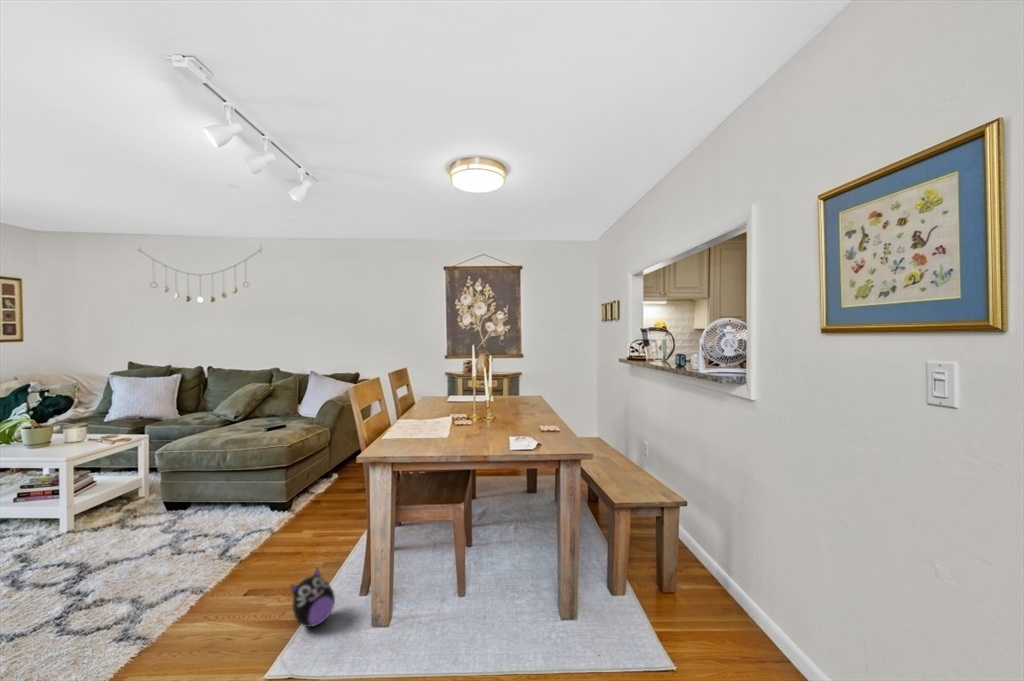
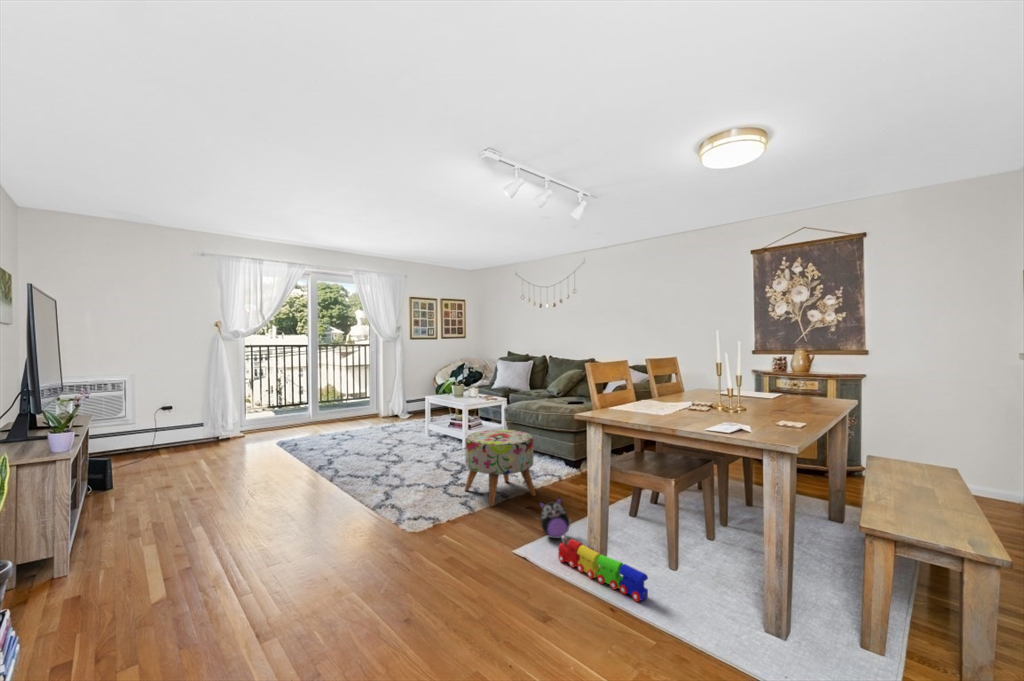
ottoman: none [110,487,250,619] -> present [465,430,535,507]
toy train: none [339,619,463,659] -> present [558,536,648,601]

